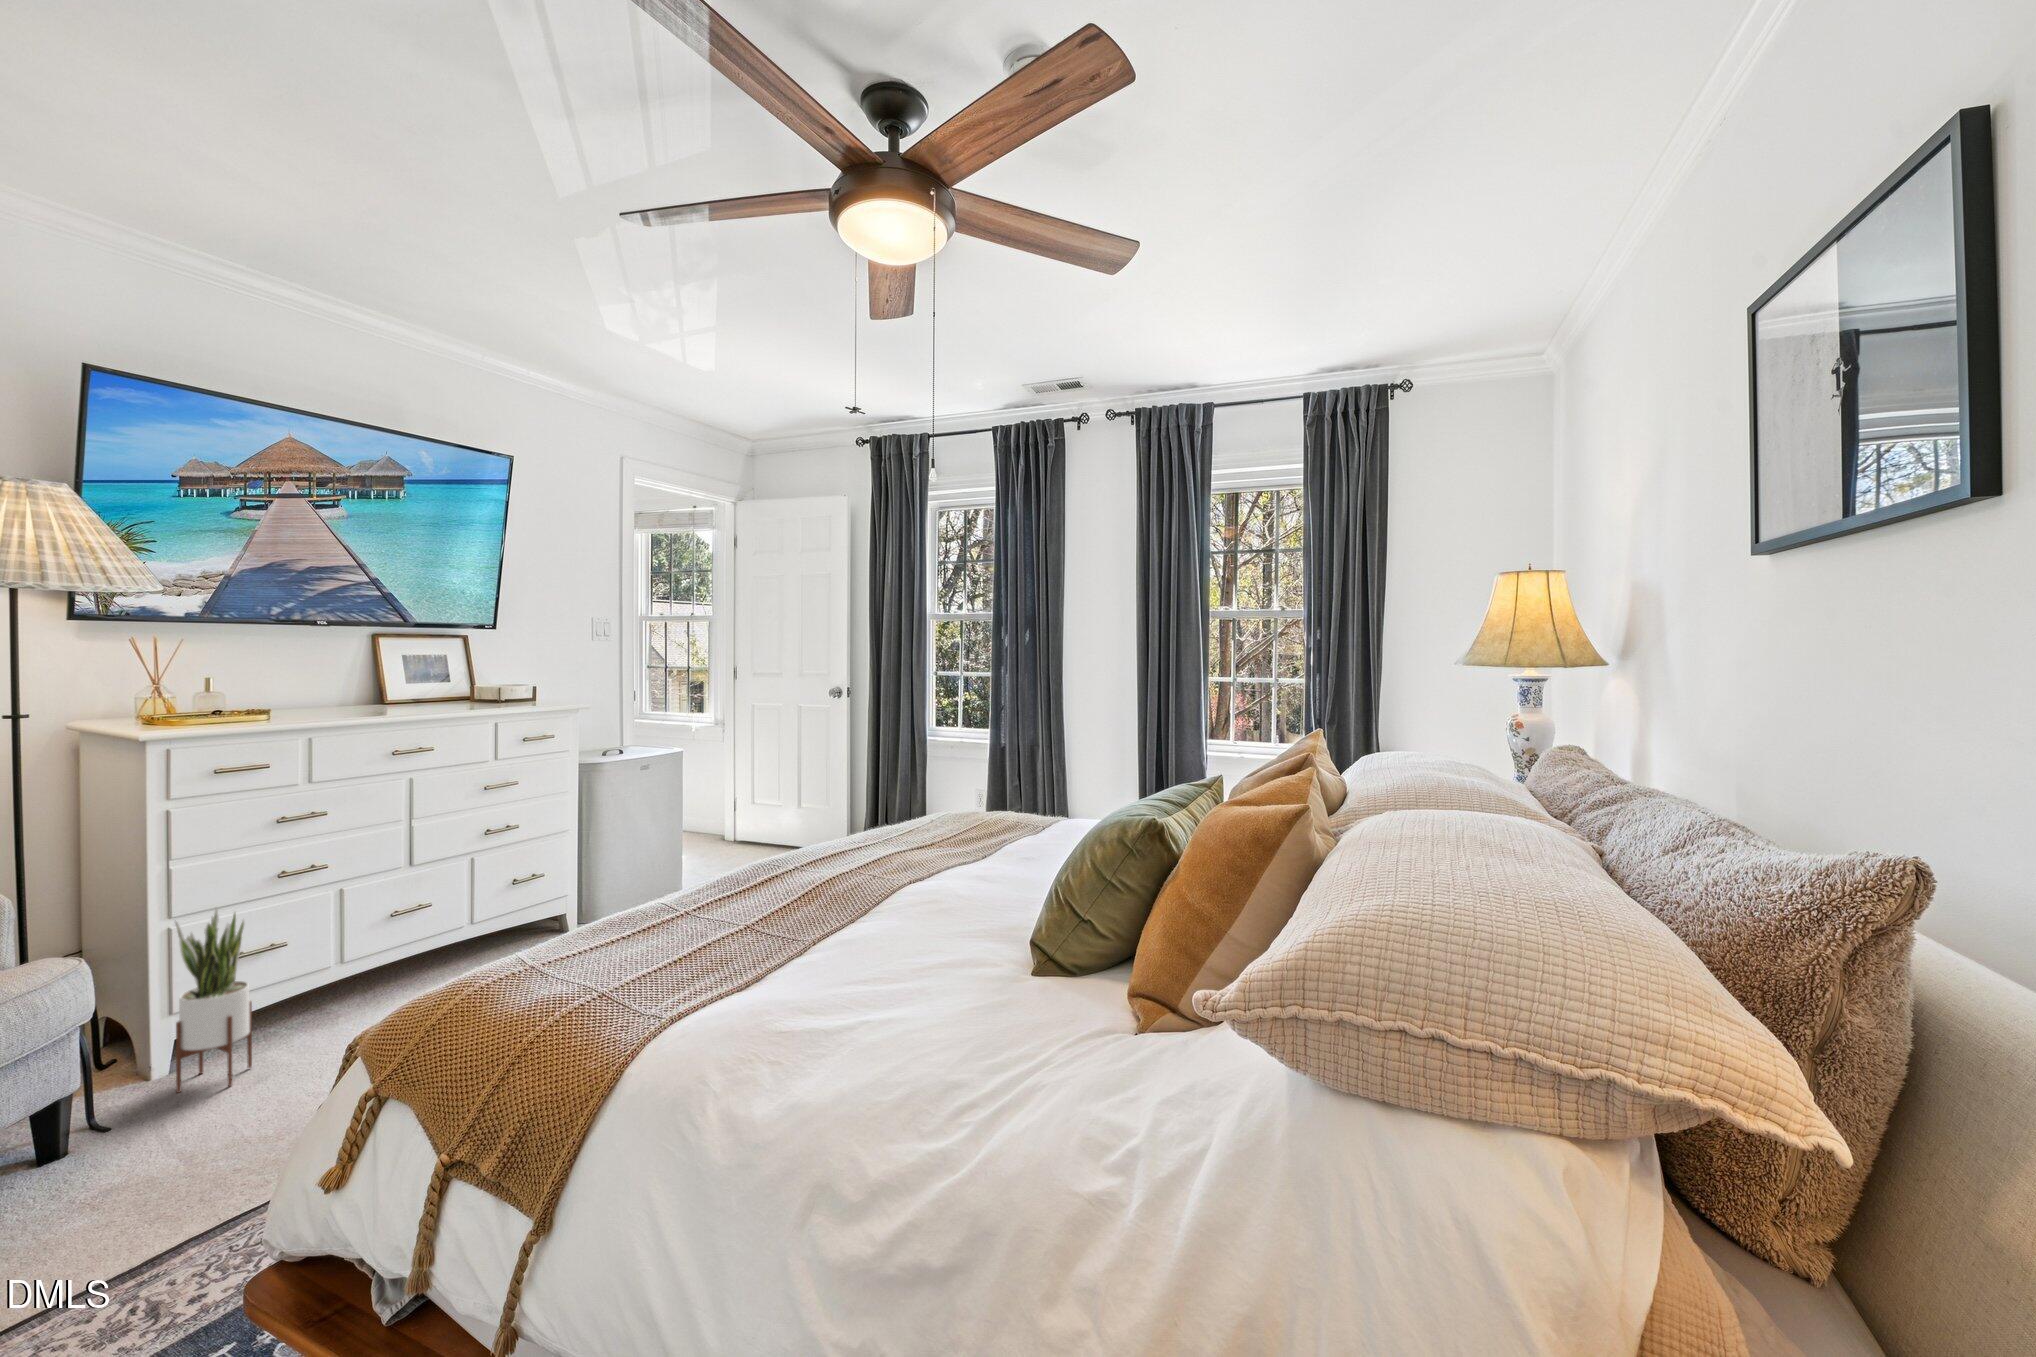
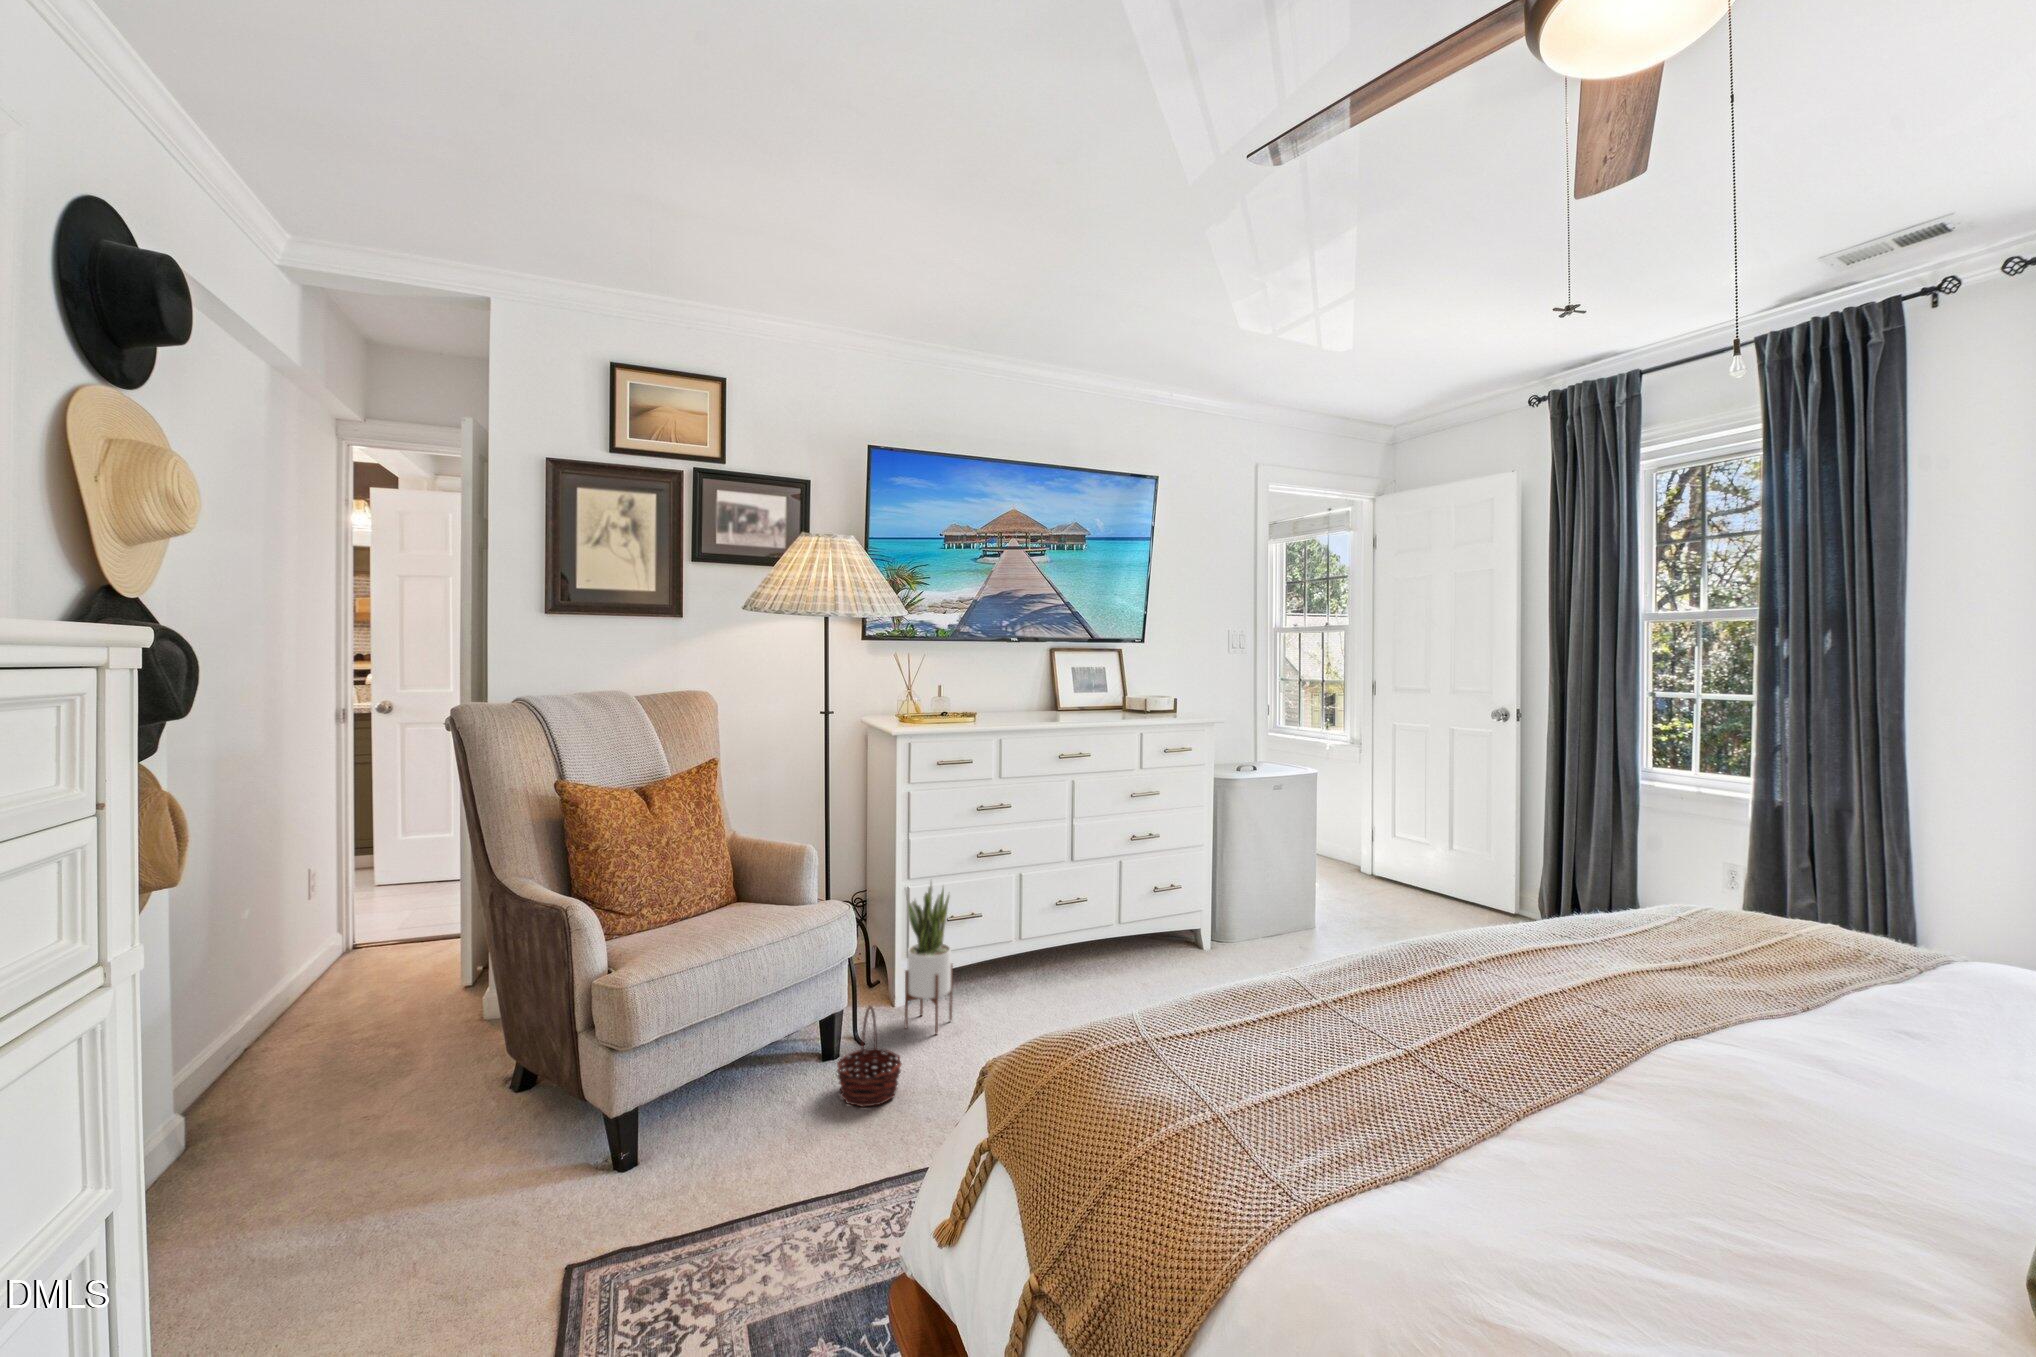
basket: none [74,1065,188,1191] -> present [837,1006,902,1107]

